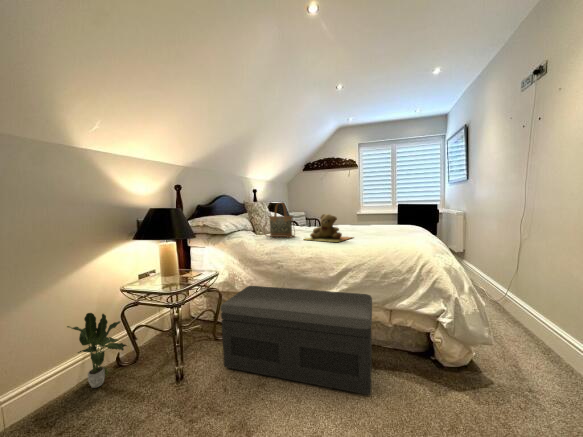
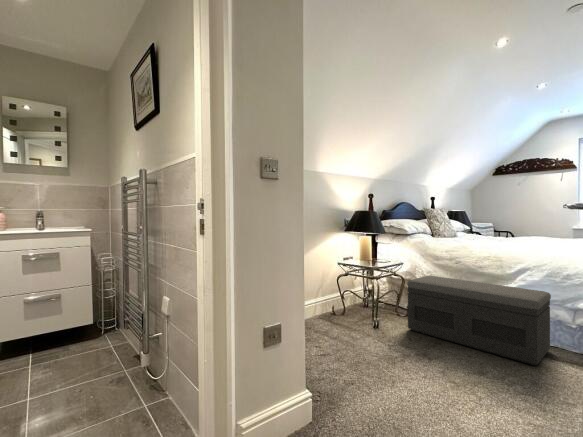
handbag: present [264,203,295,237] -> none [443,209,476,241]
teddy bear: present [306,214,352,242] -> none [482,220,543,246]
potted plant: present [67,313,127,388] -> none [312,273,342,320]

